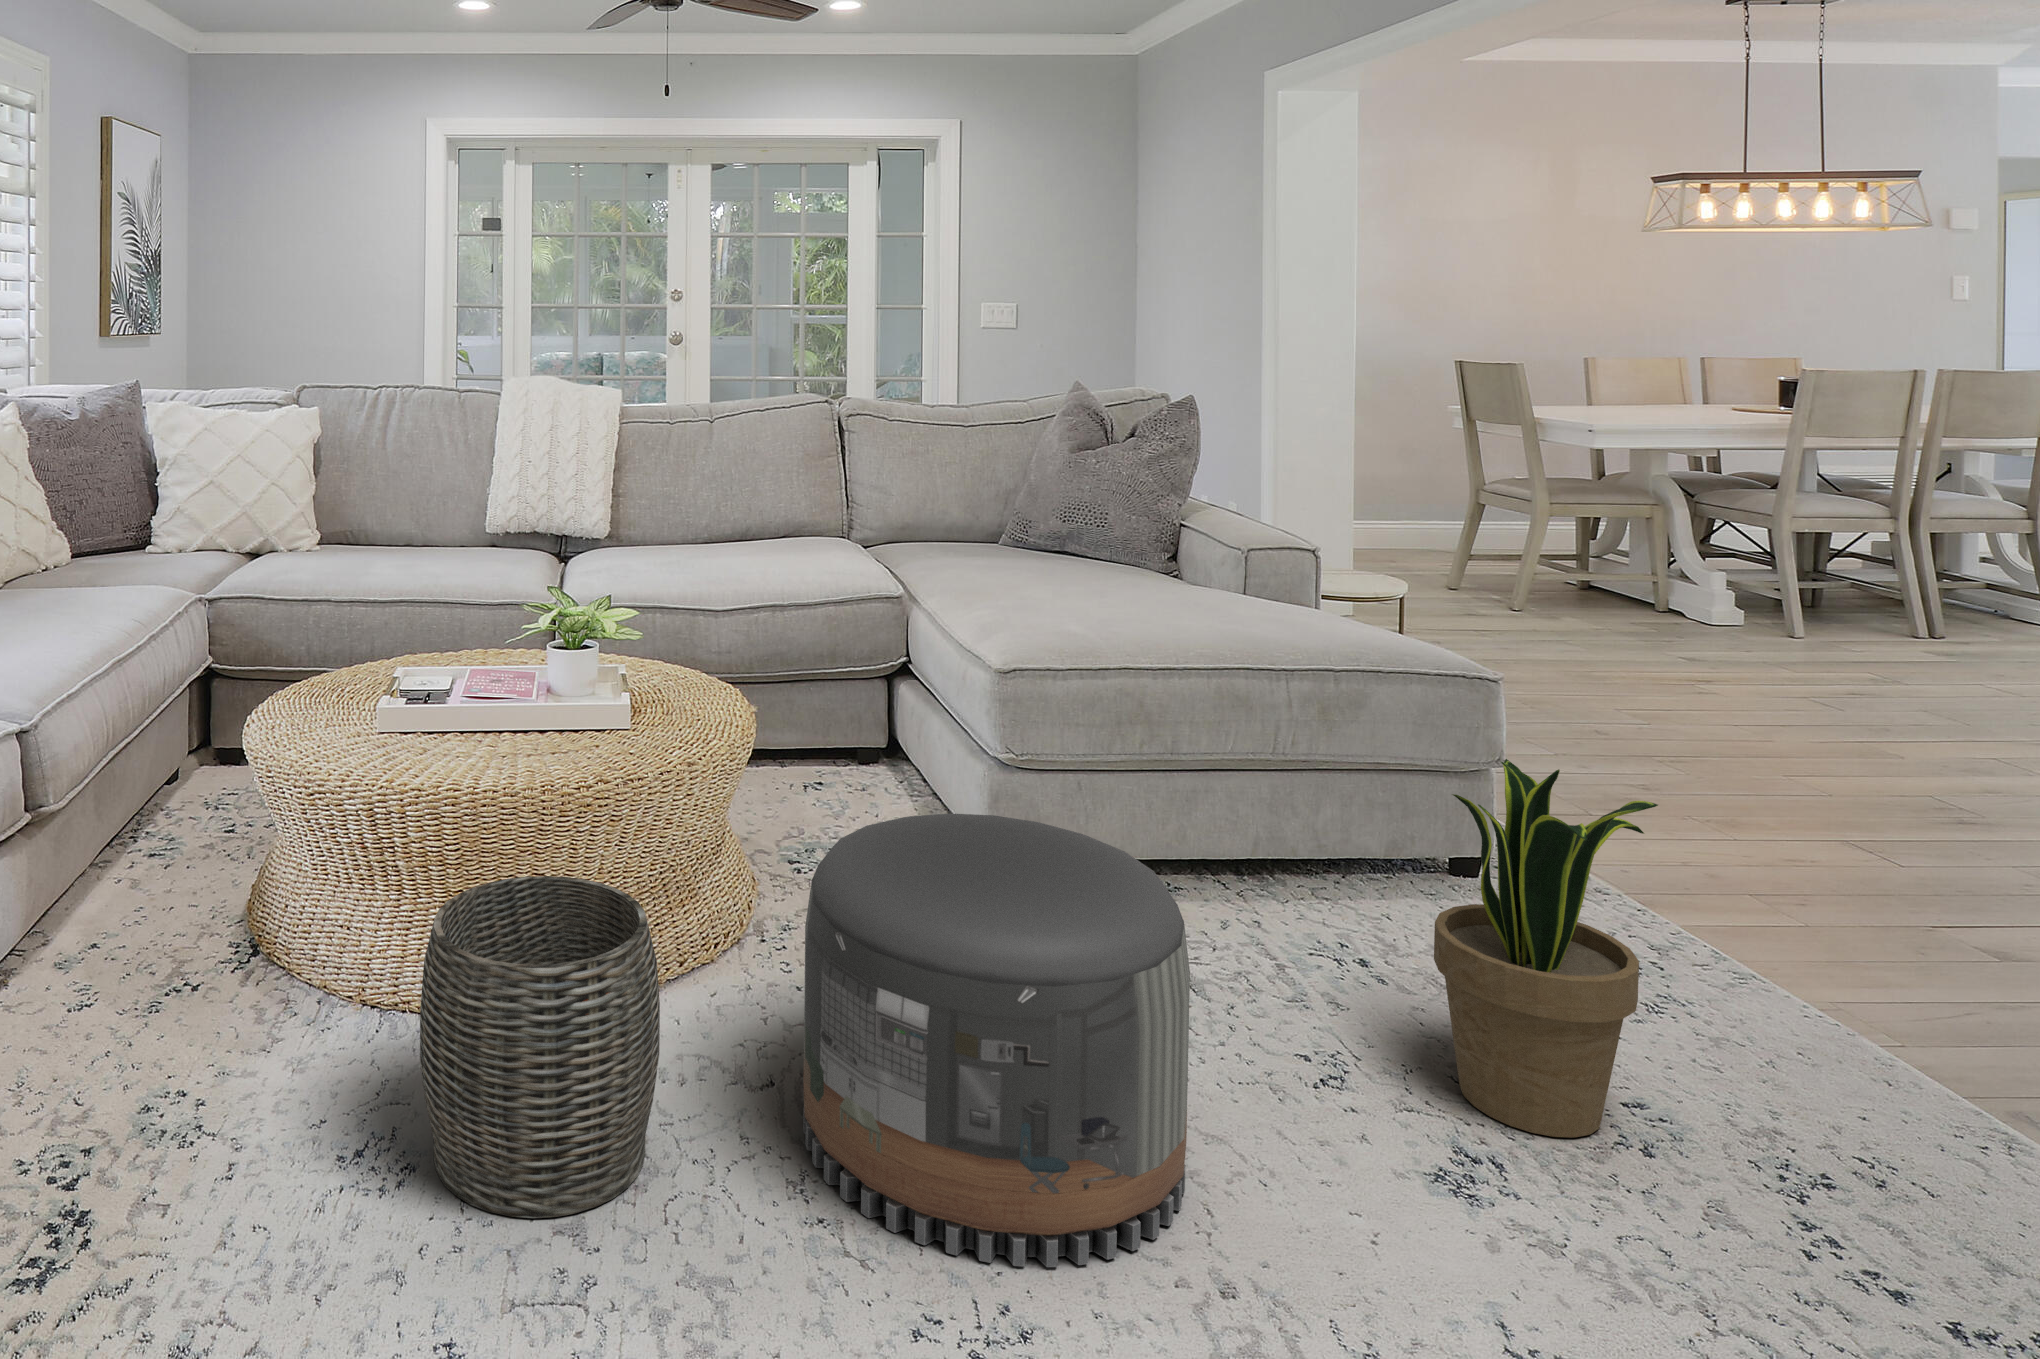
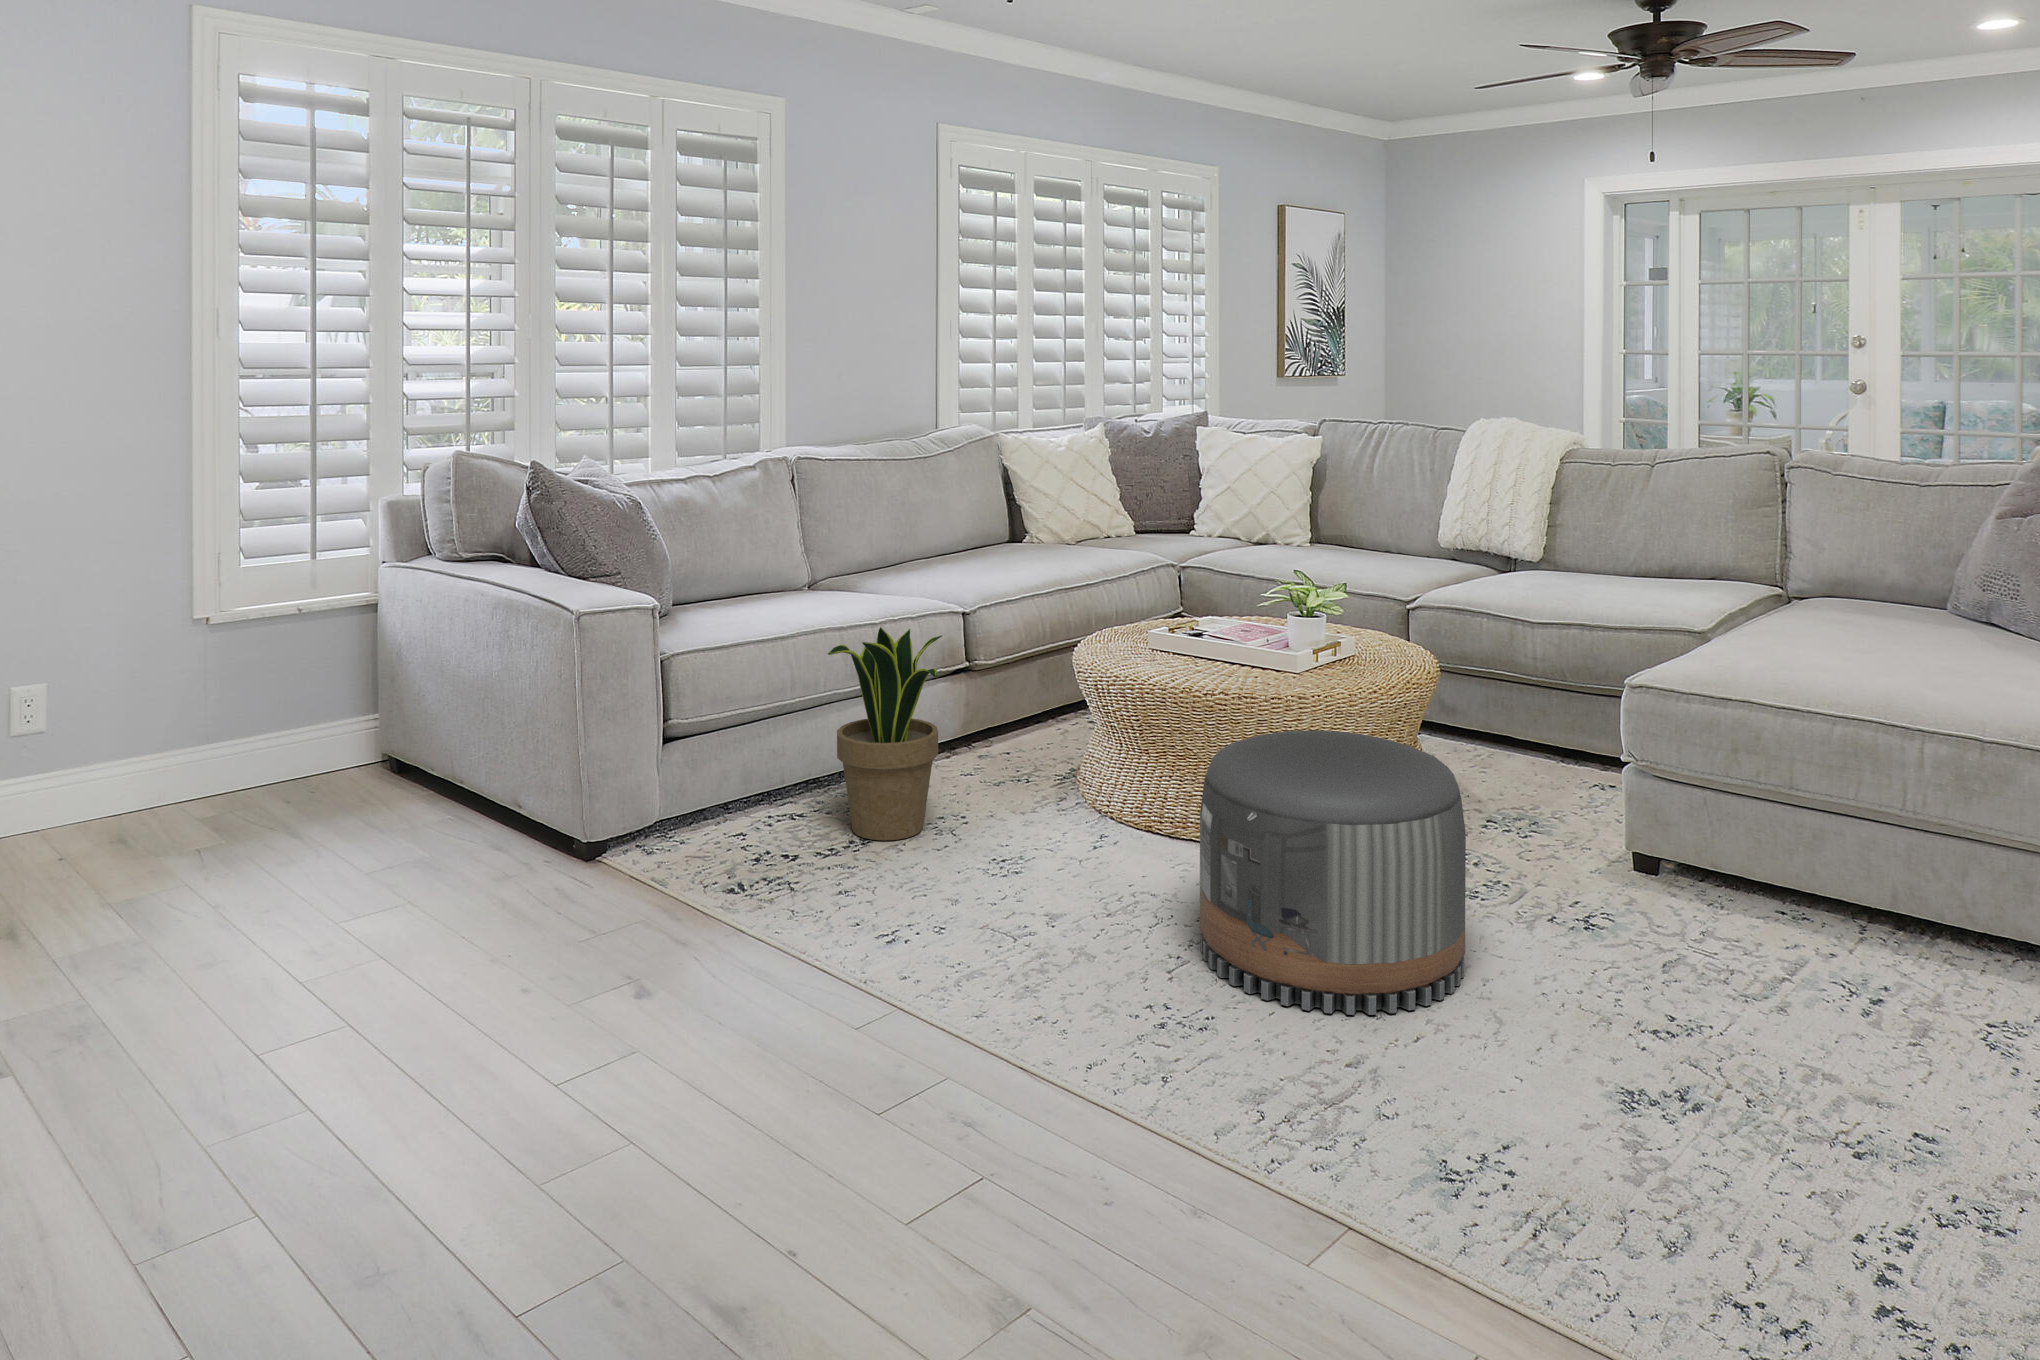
potted plant: present [1434,759,1658,1138] -> present [828,627,942,841]
woven basket: present [420,876,660,1218] -> none [1009,718,1153,902]

